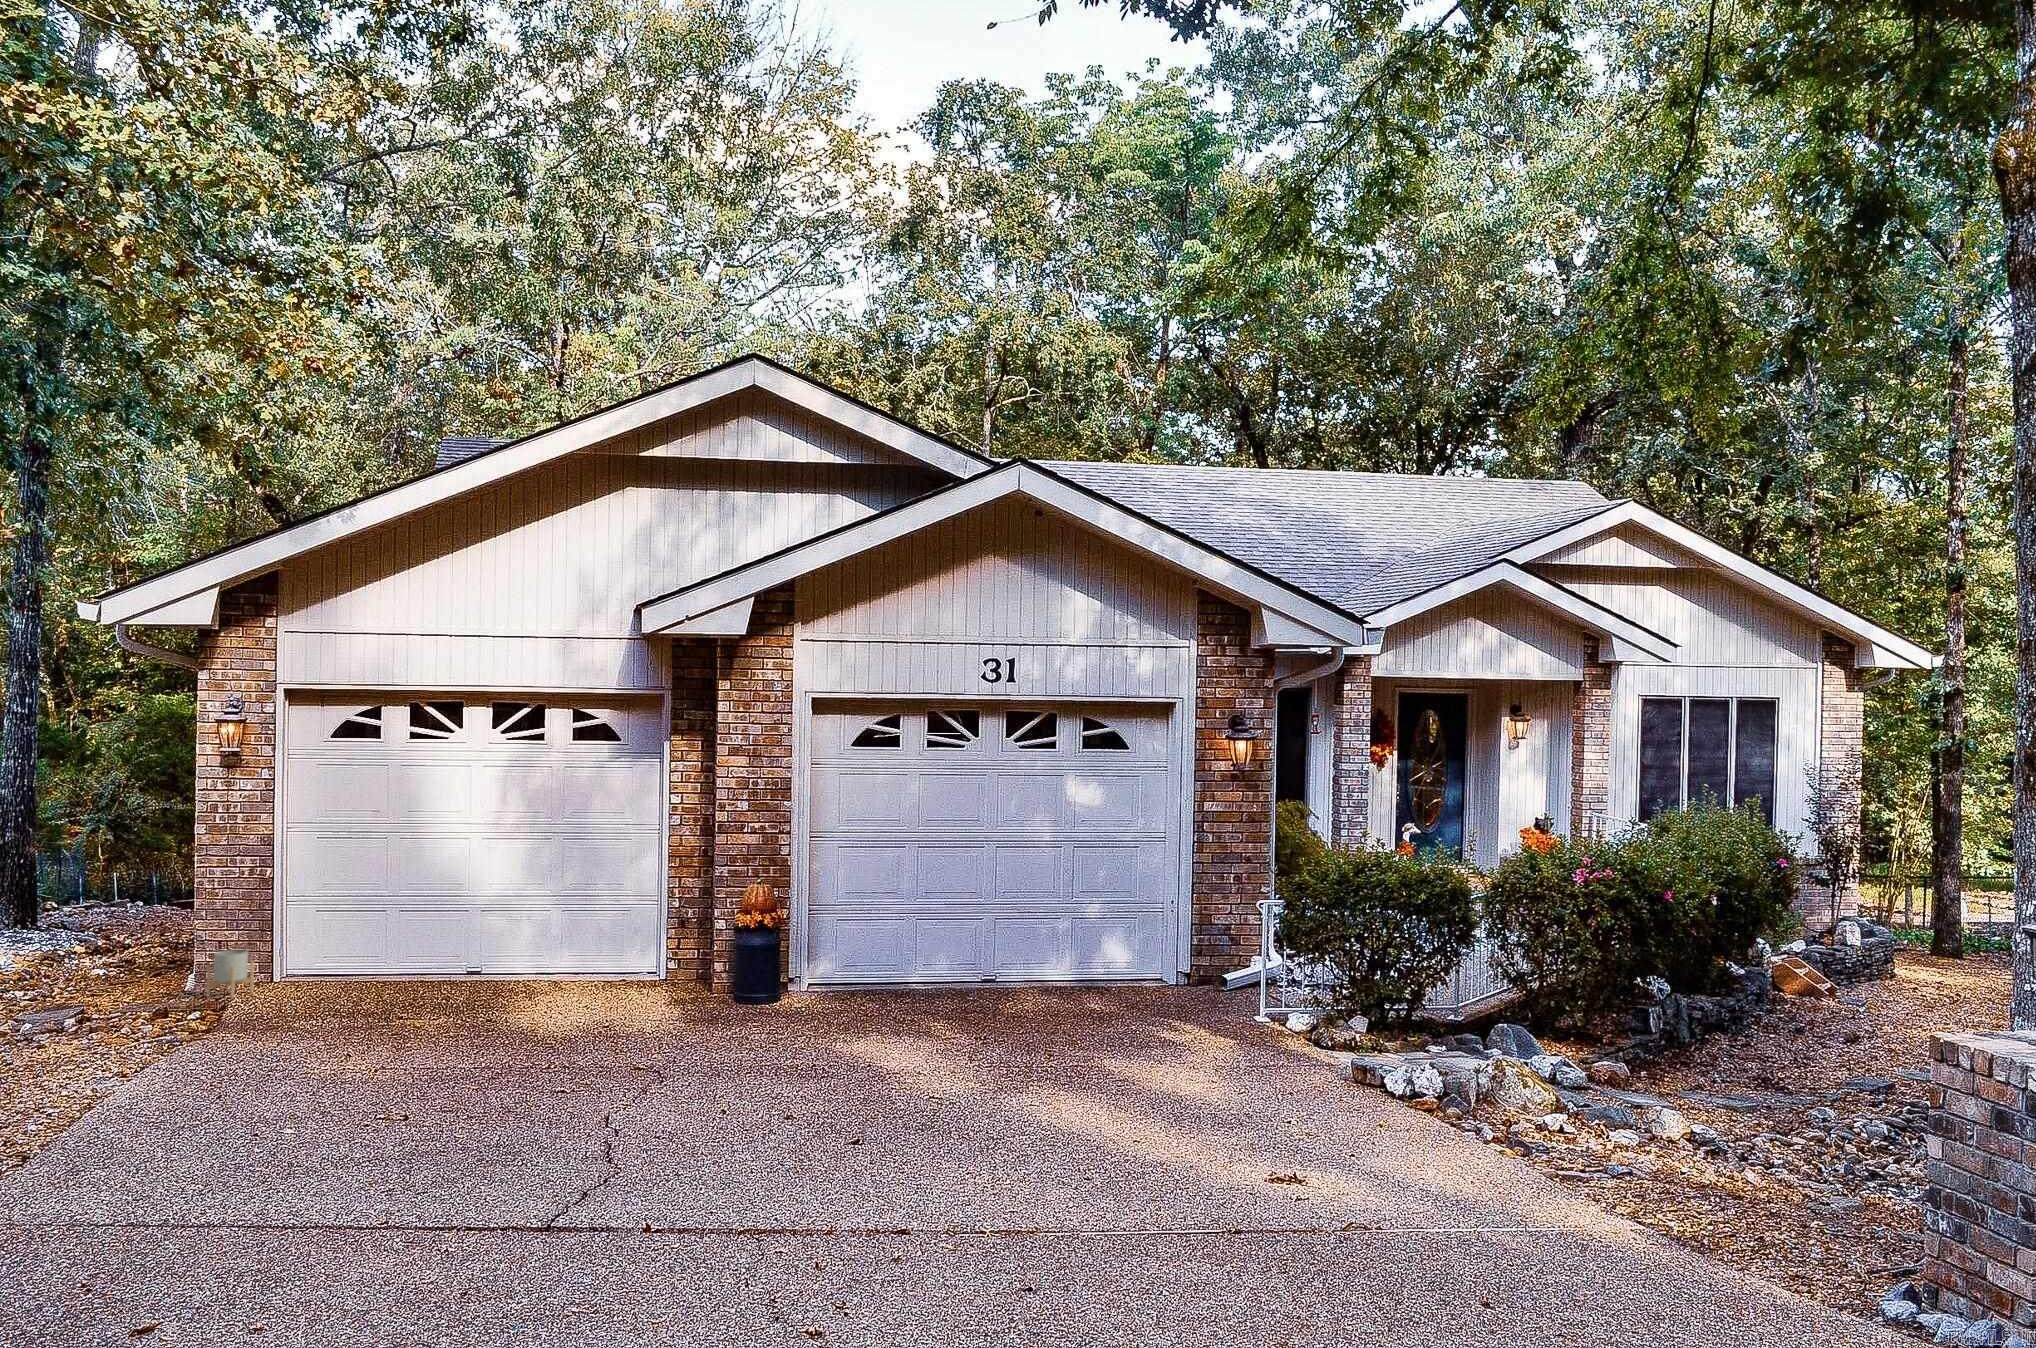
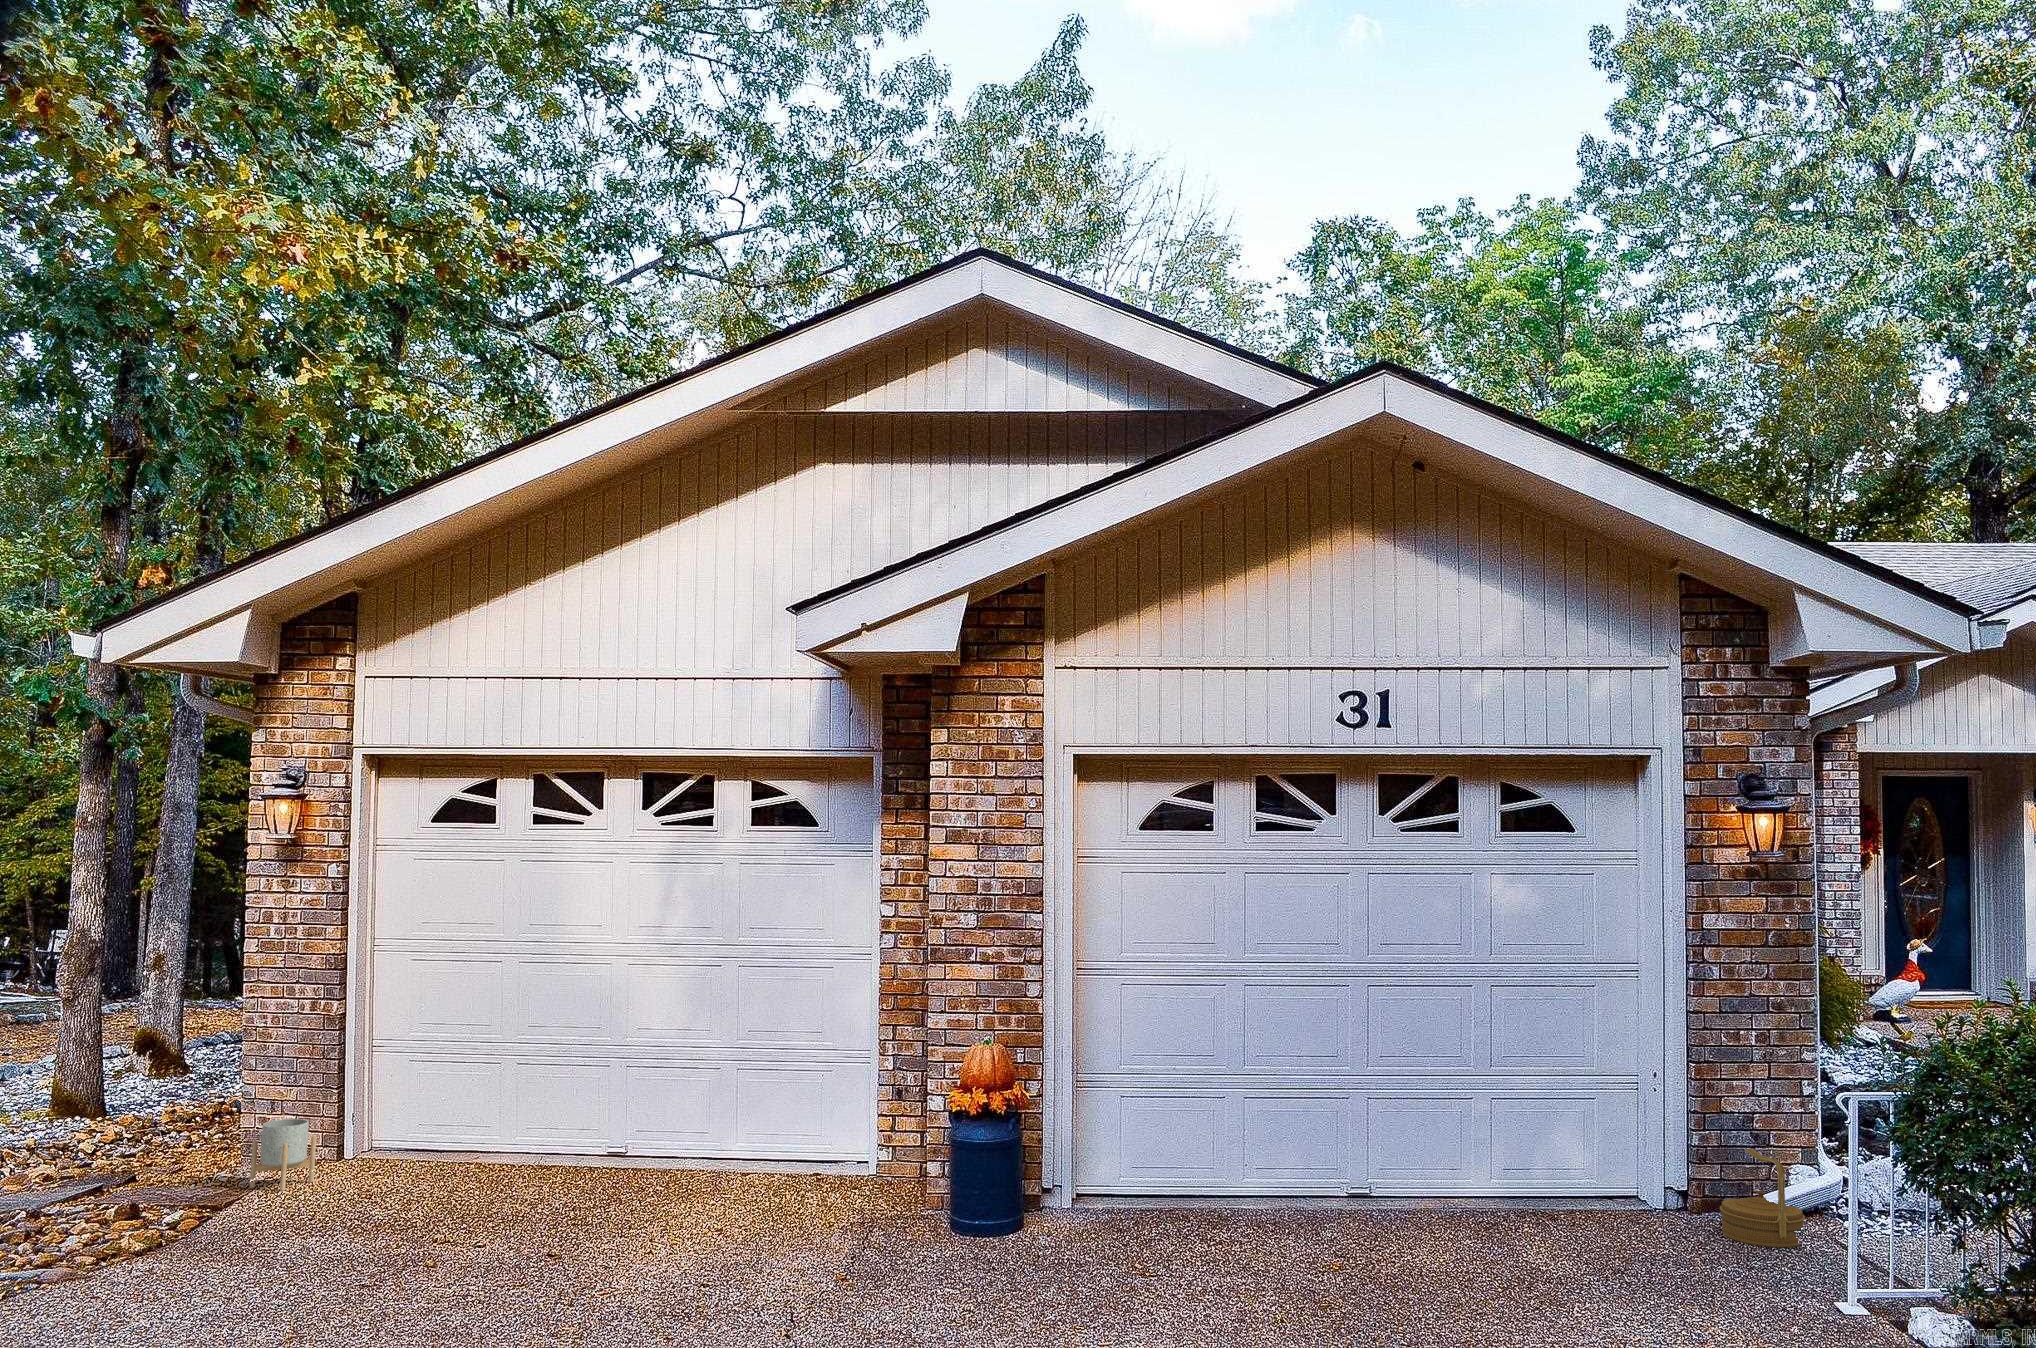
woven basket: none [1203,945,1250,1004] -> present [1720,1148,1805,1247]

